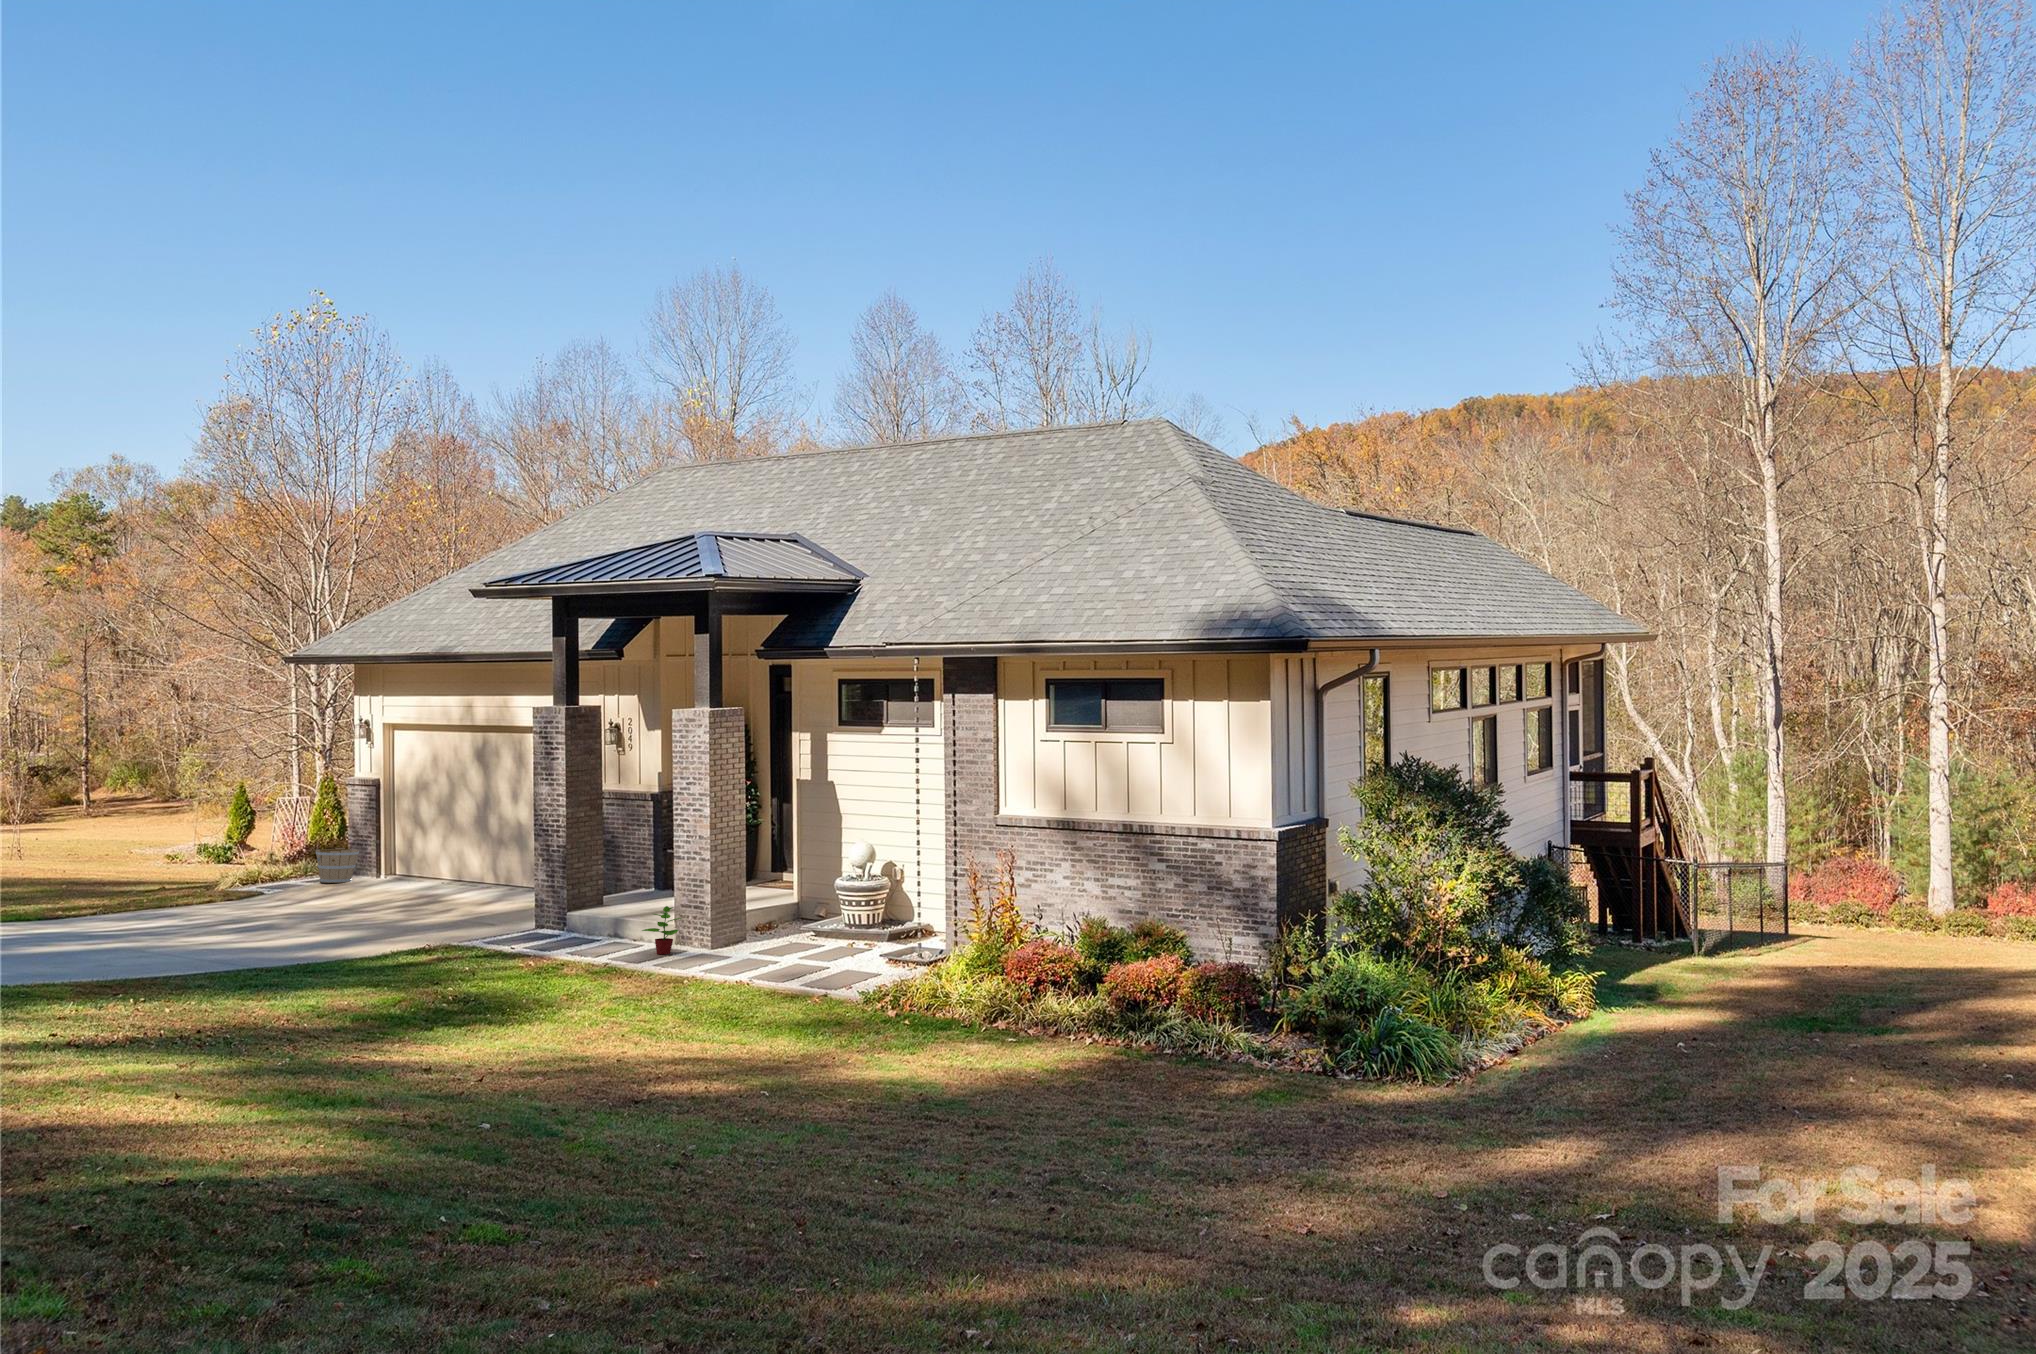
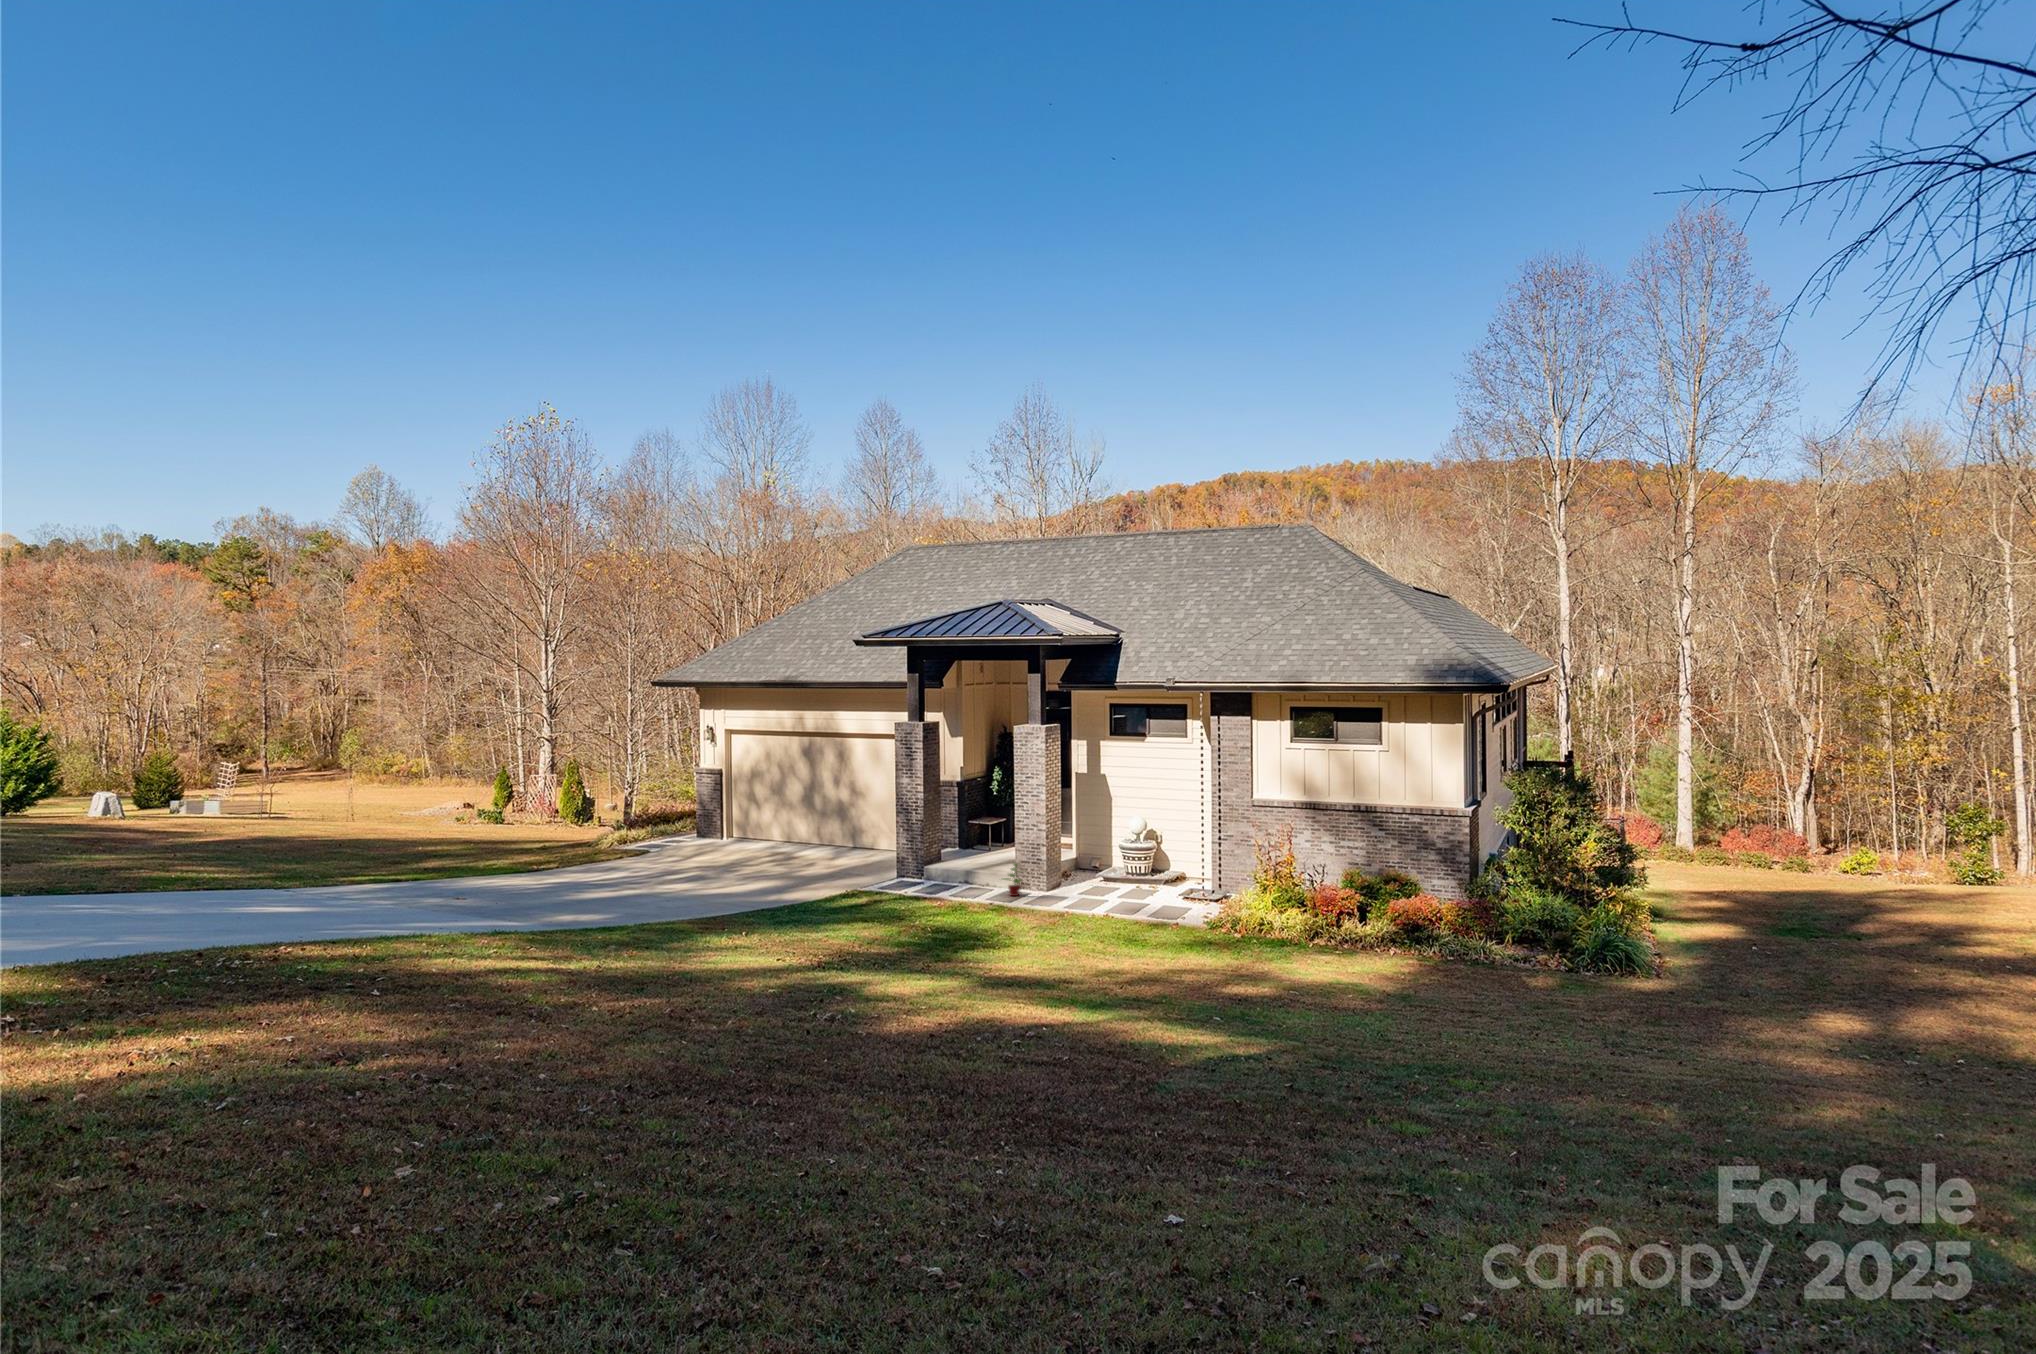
wooden bucket: present [316,848,359,883] -> none [677,819,706,845]

